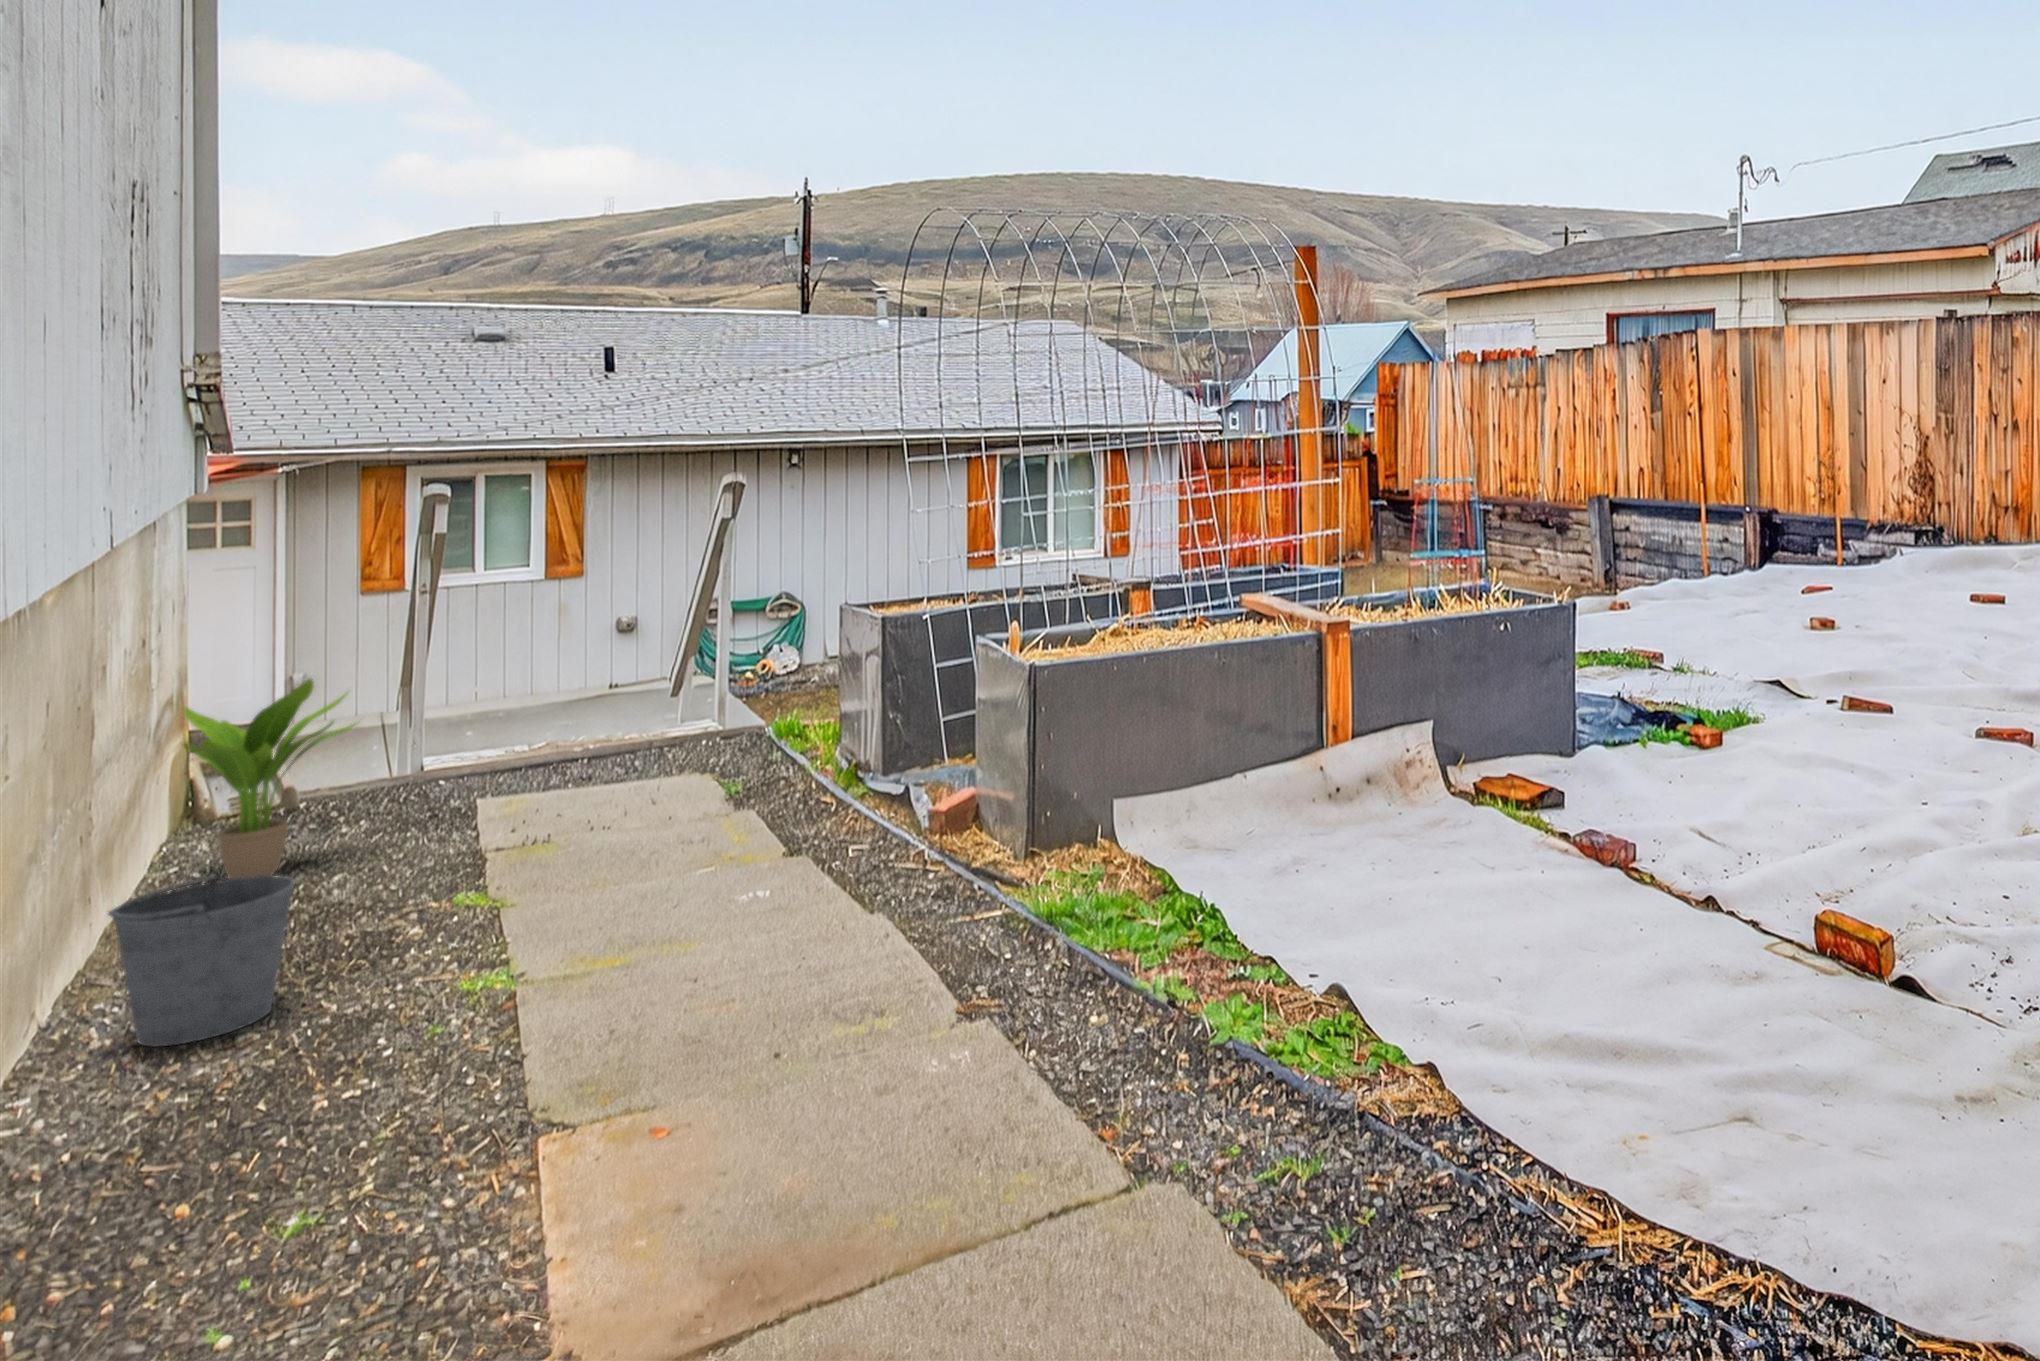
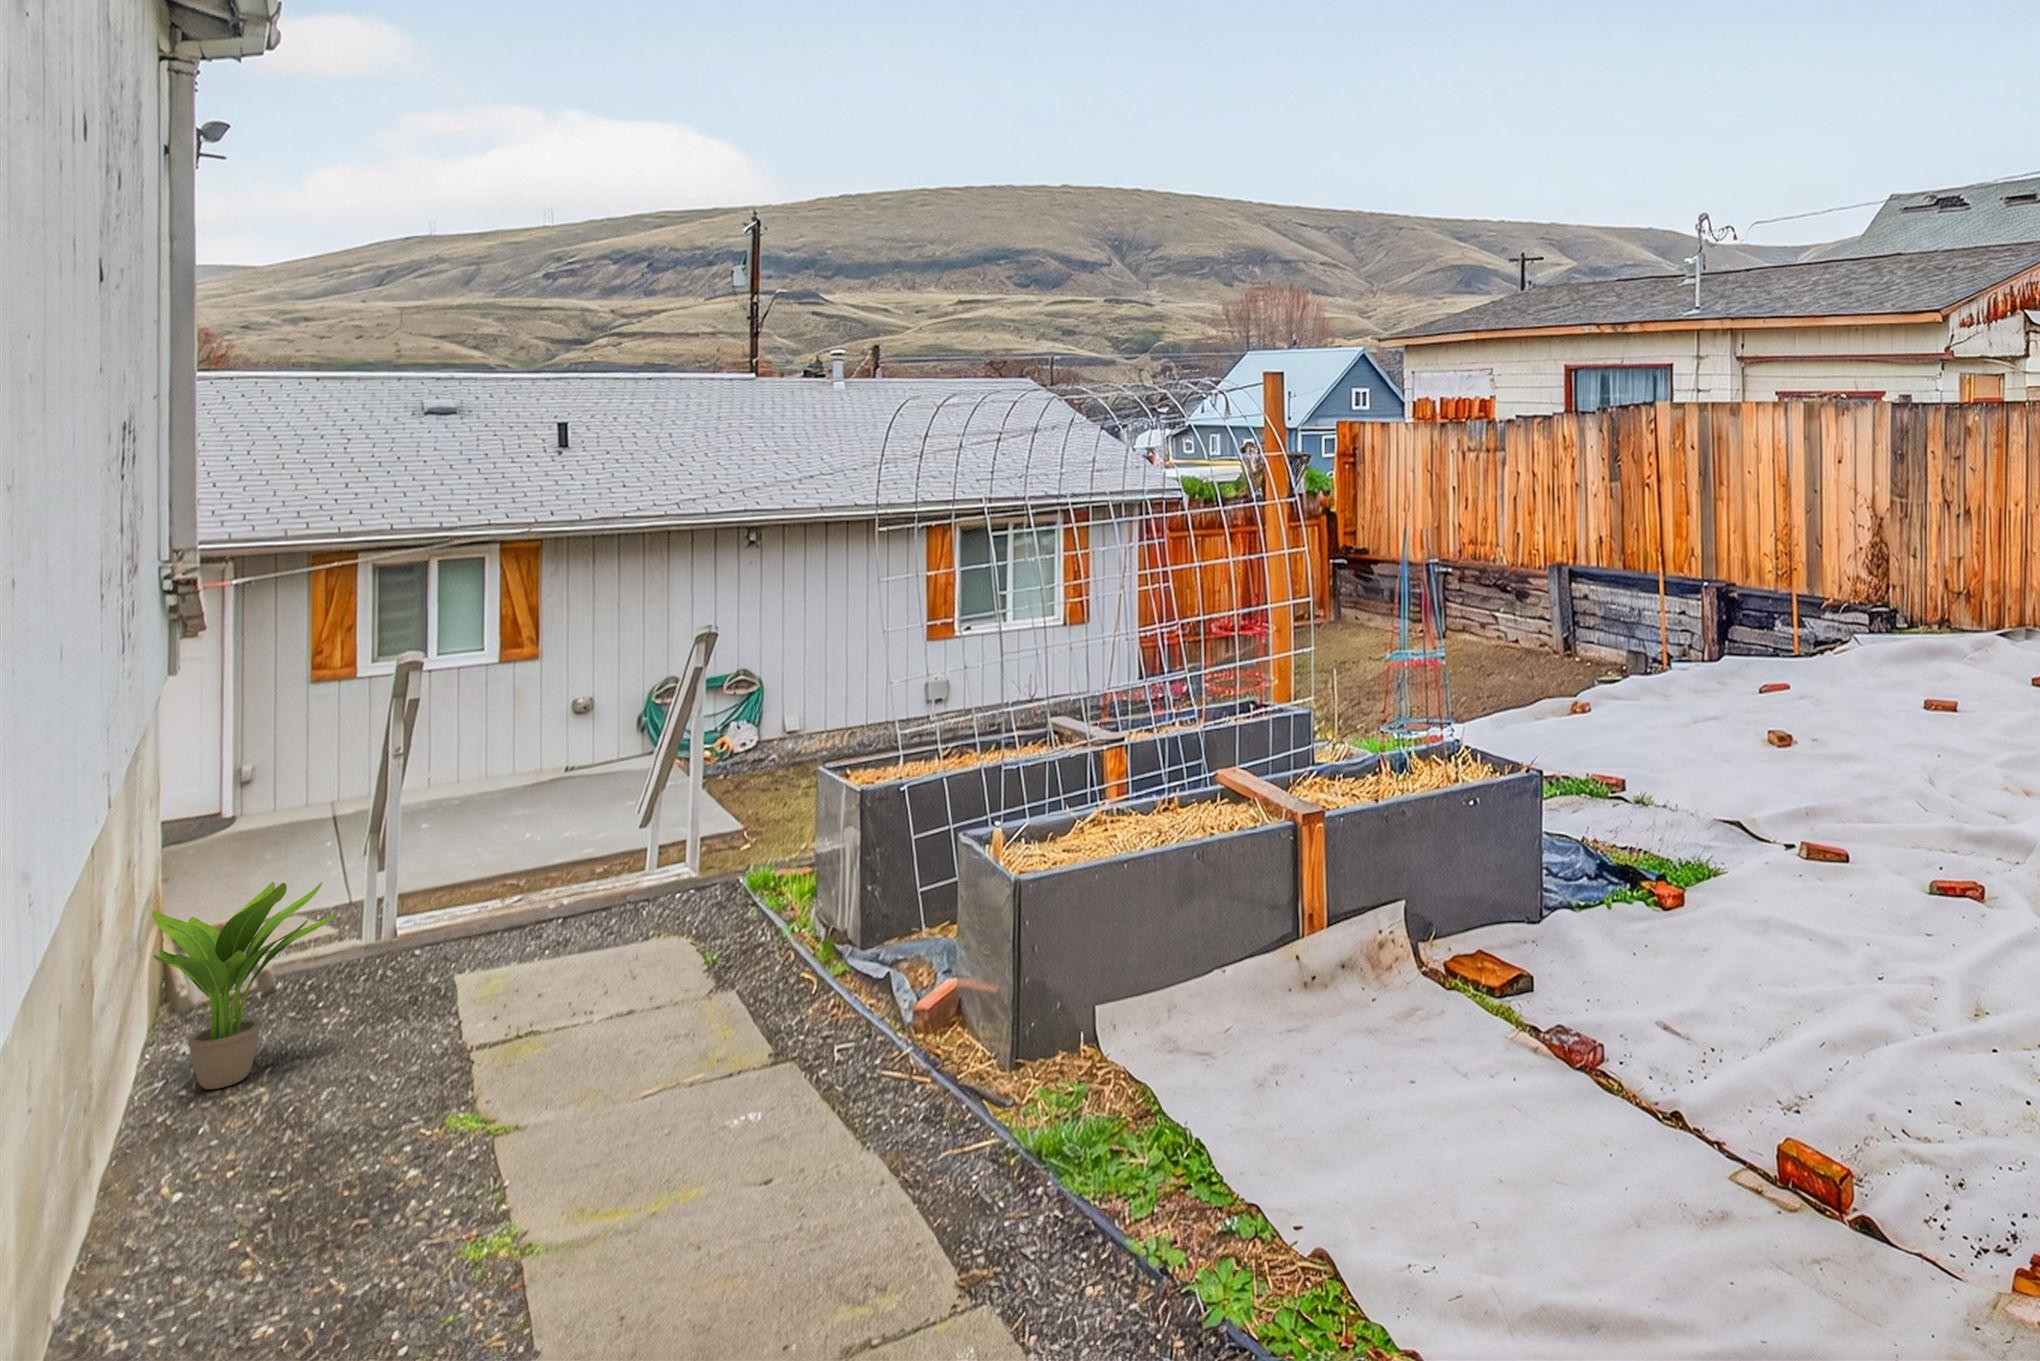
bucket: present [108,873,295,1046] -> none [95,1128,283,1320]

